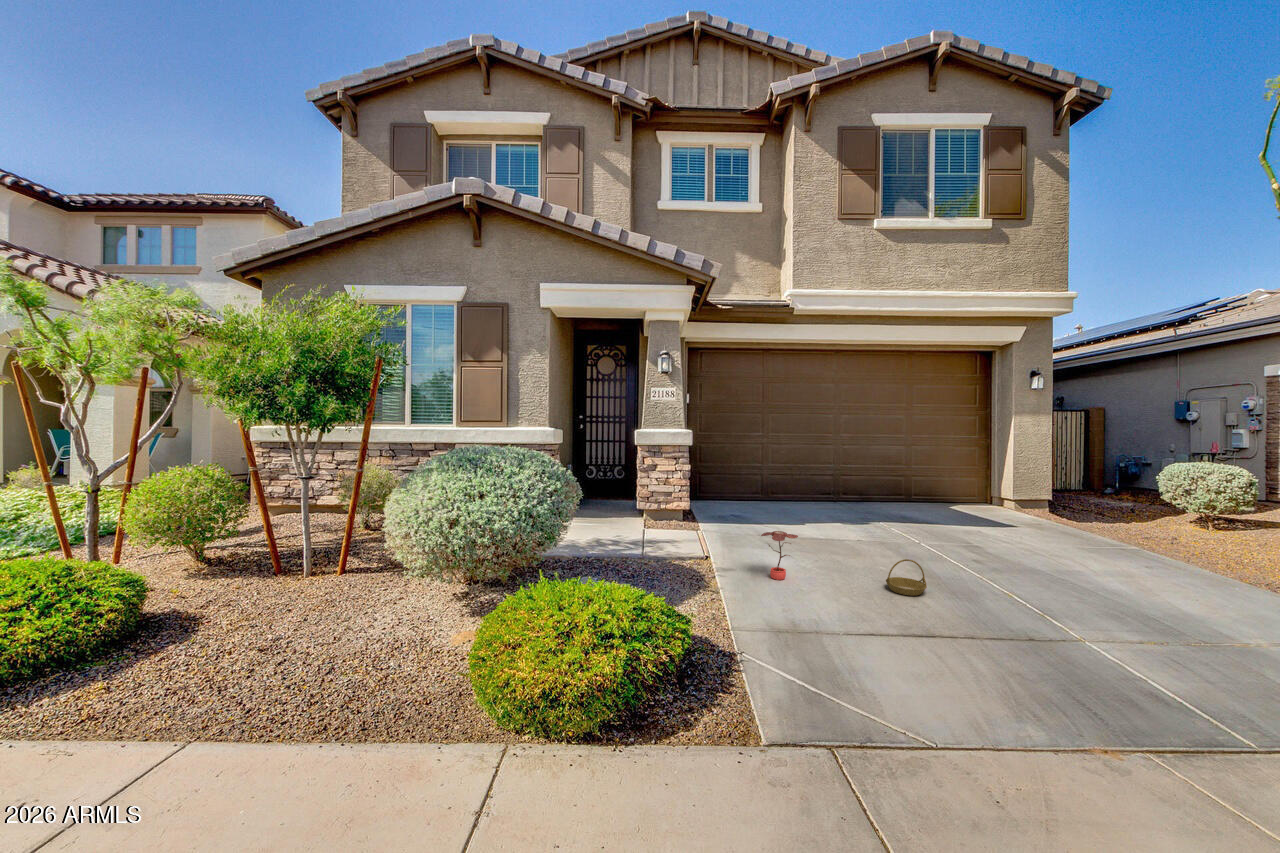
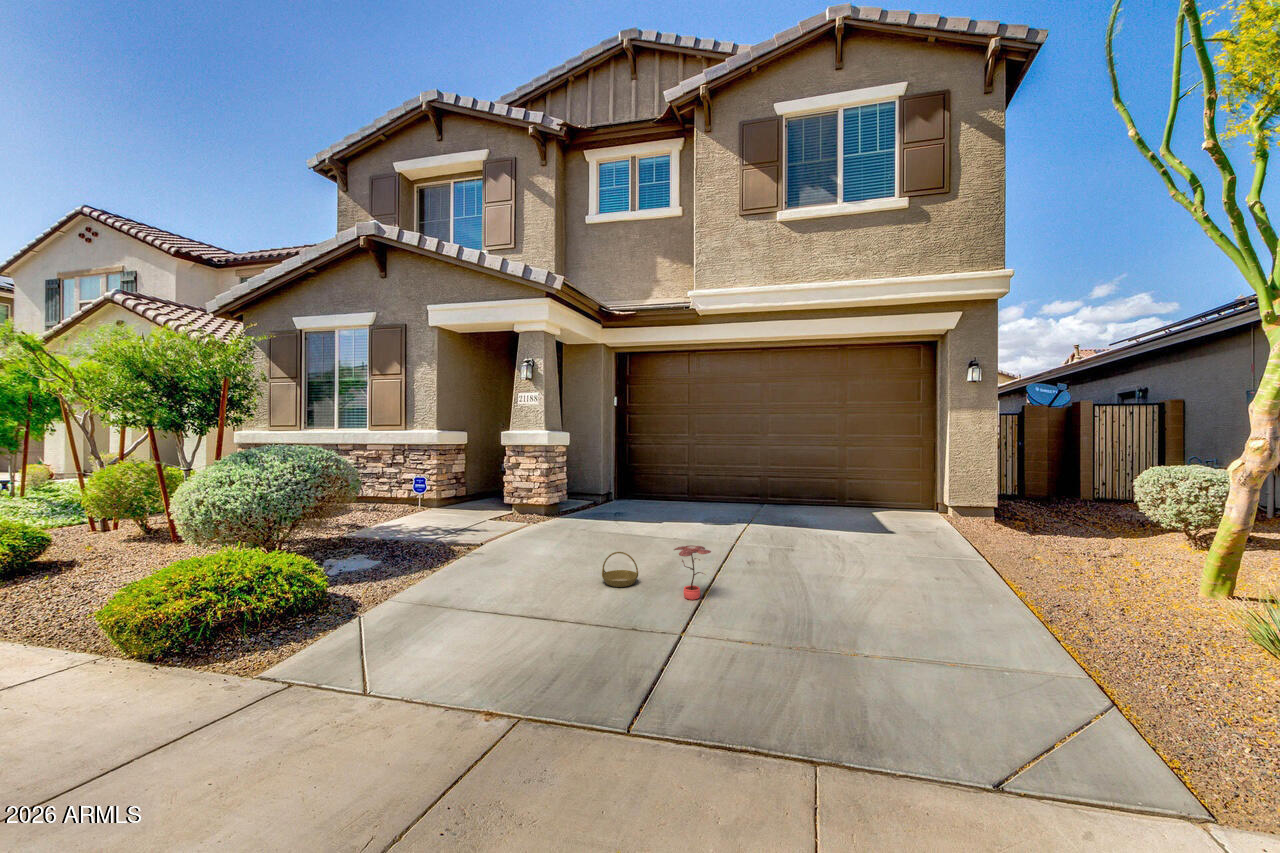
potted plant: present [761,531,798,580] -> present [674,545,711,600]

